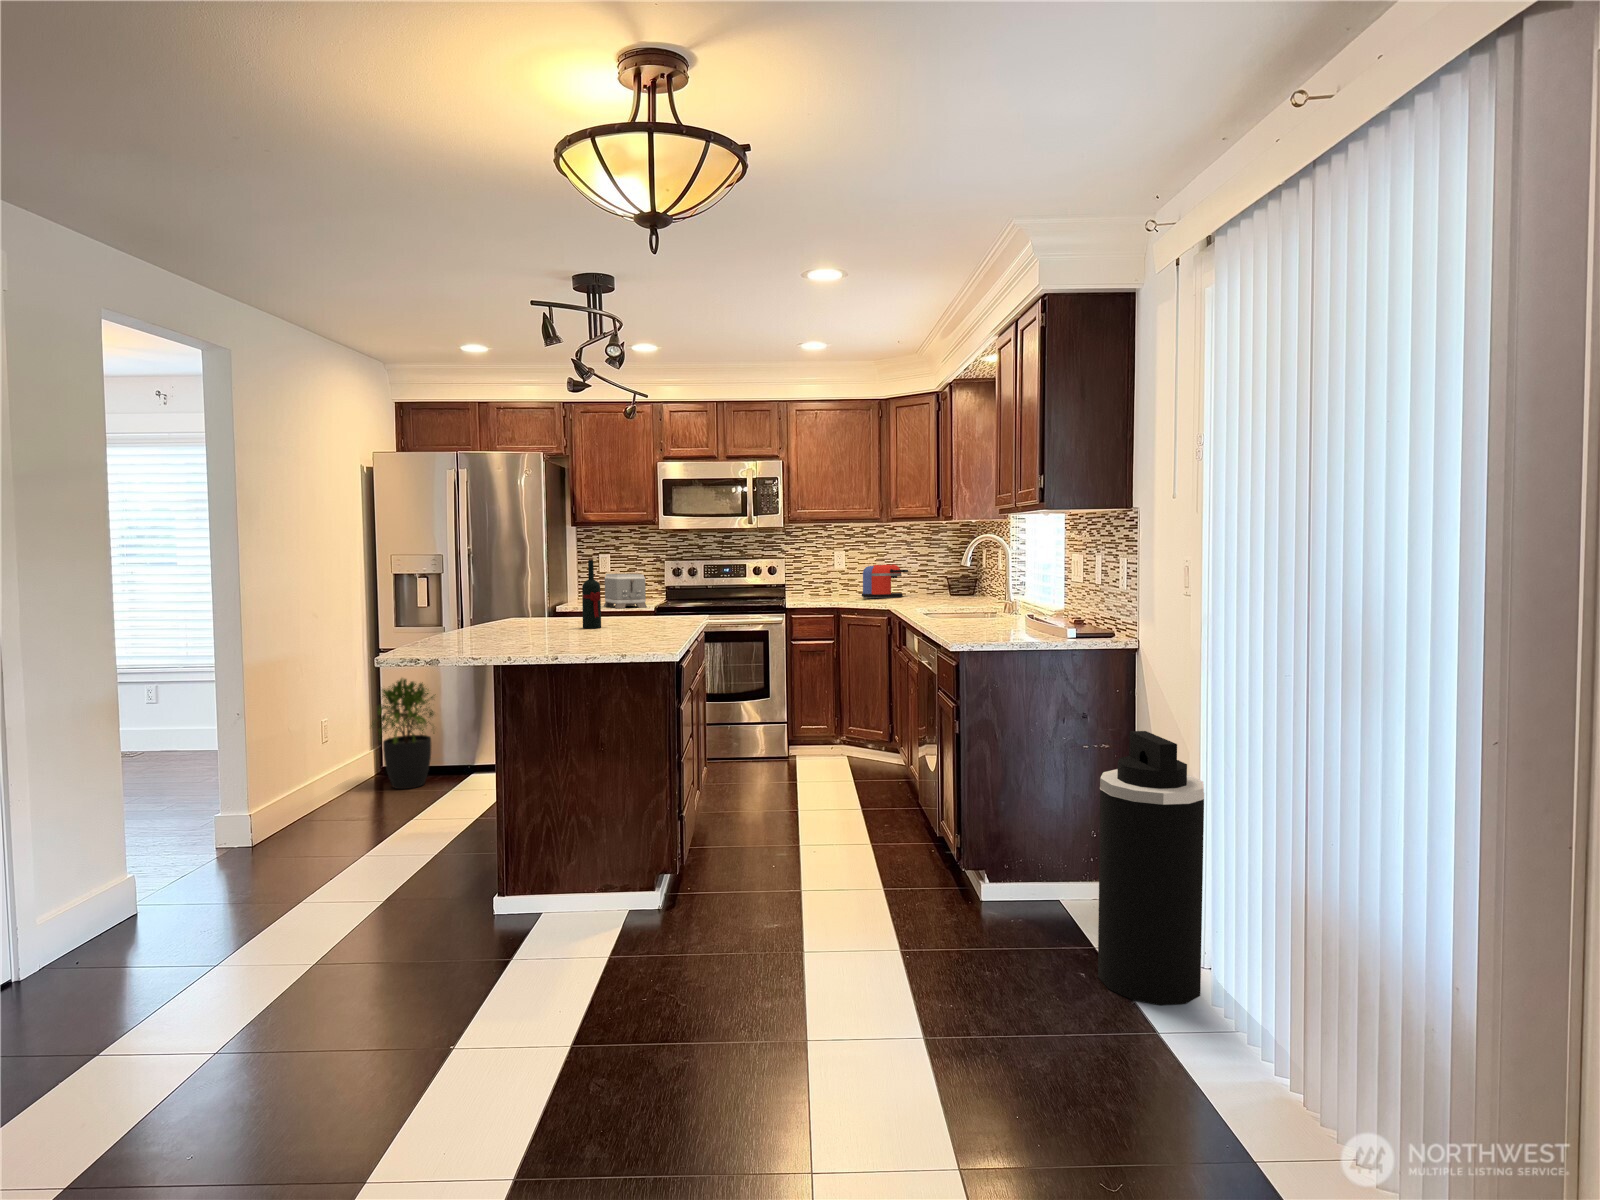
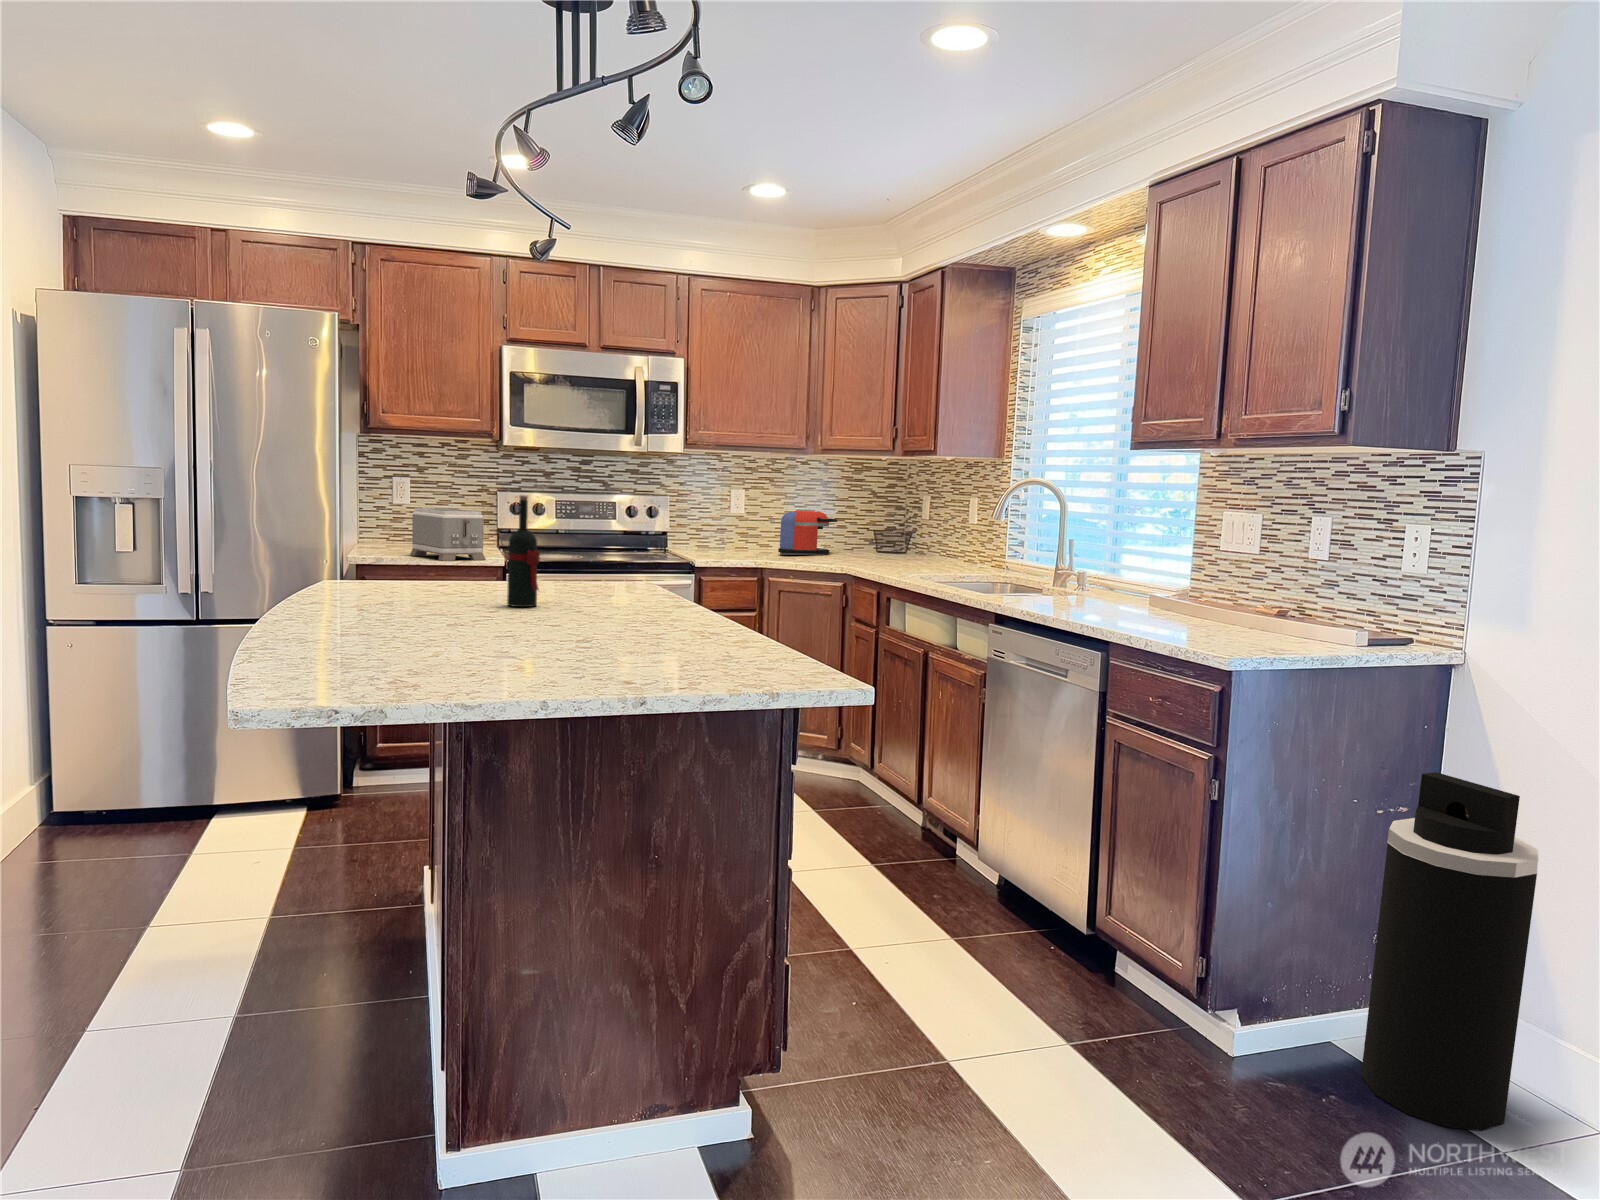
potted plant: present [371,679,434,789] -> none [44,670,169,853]

